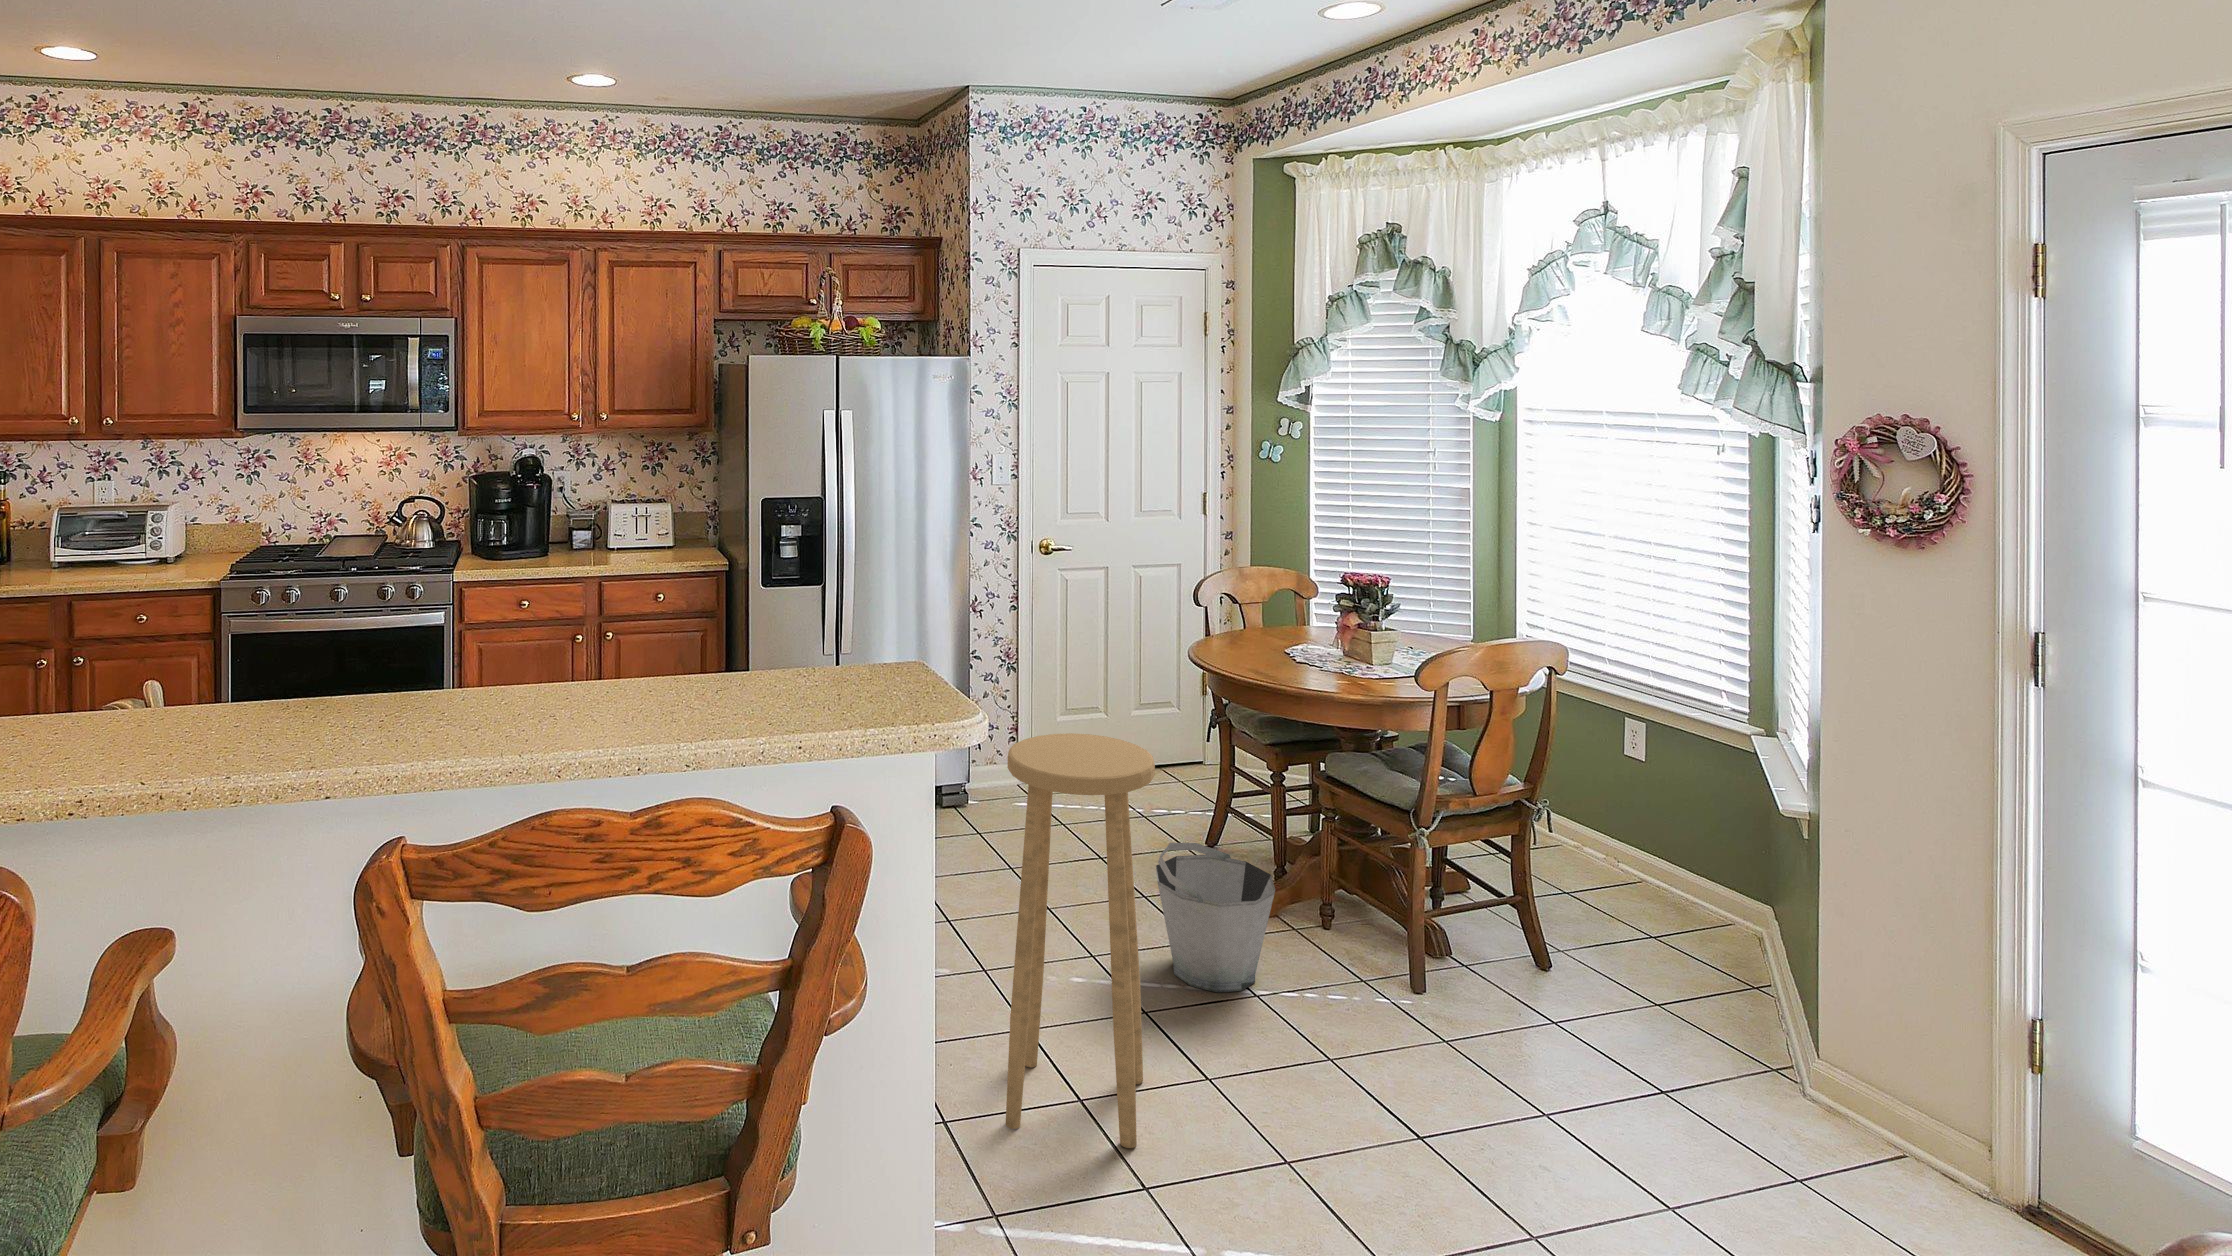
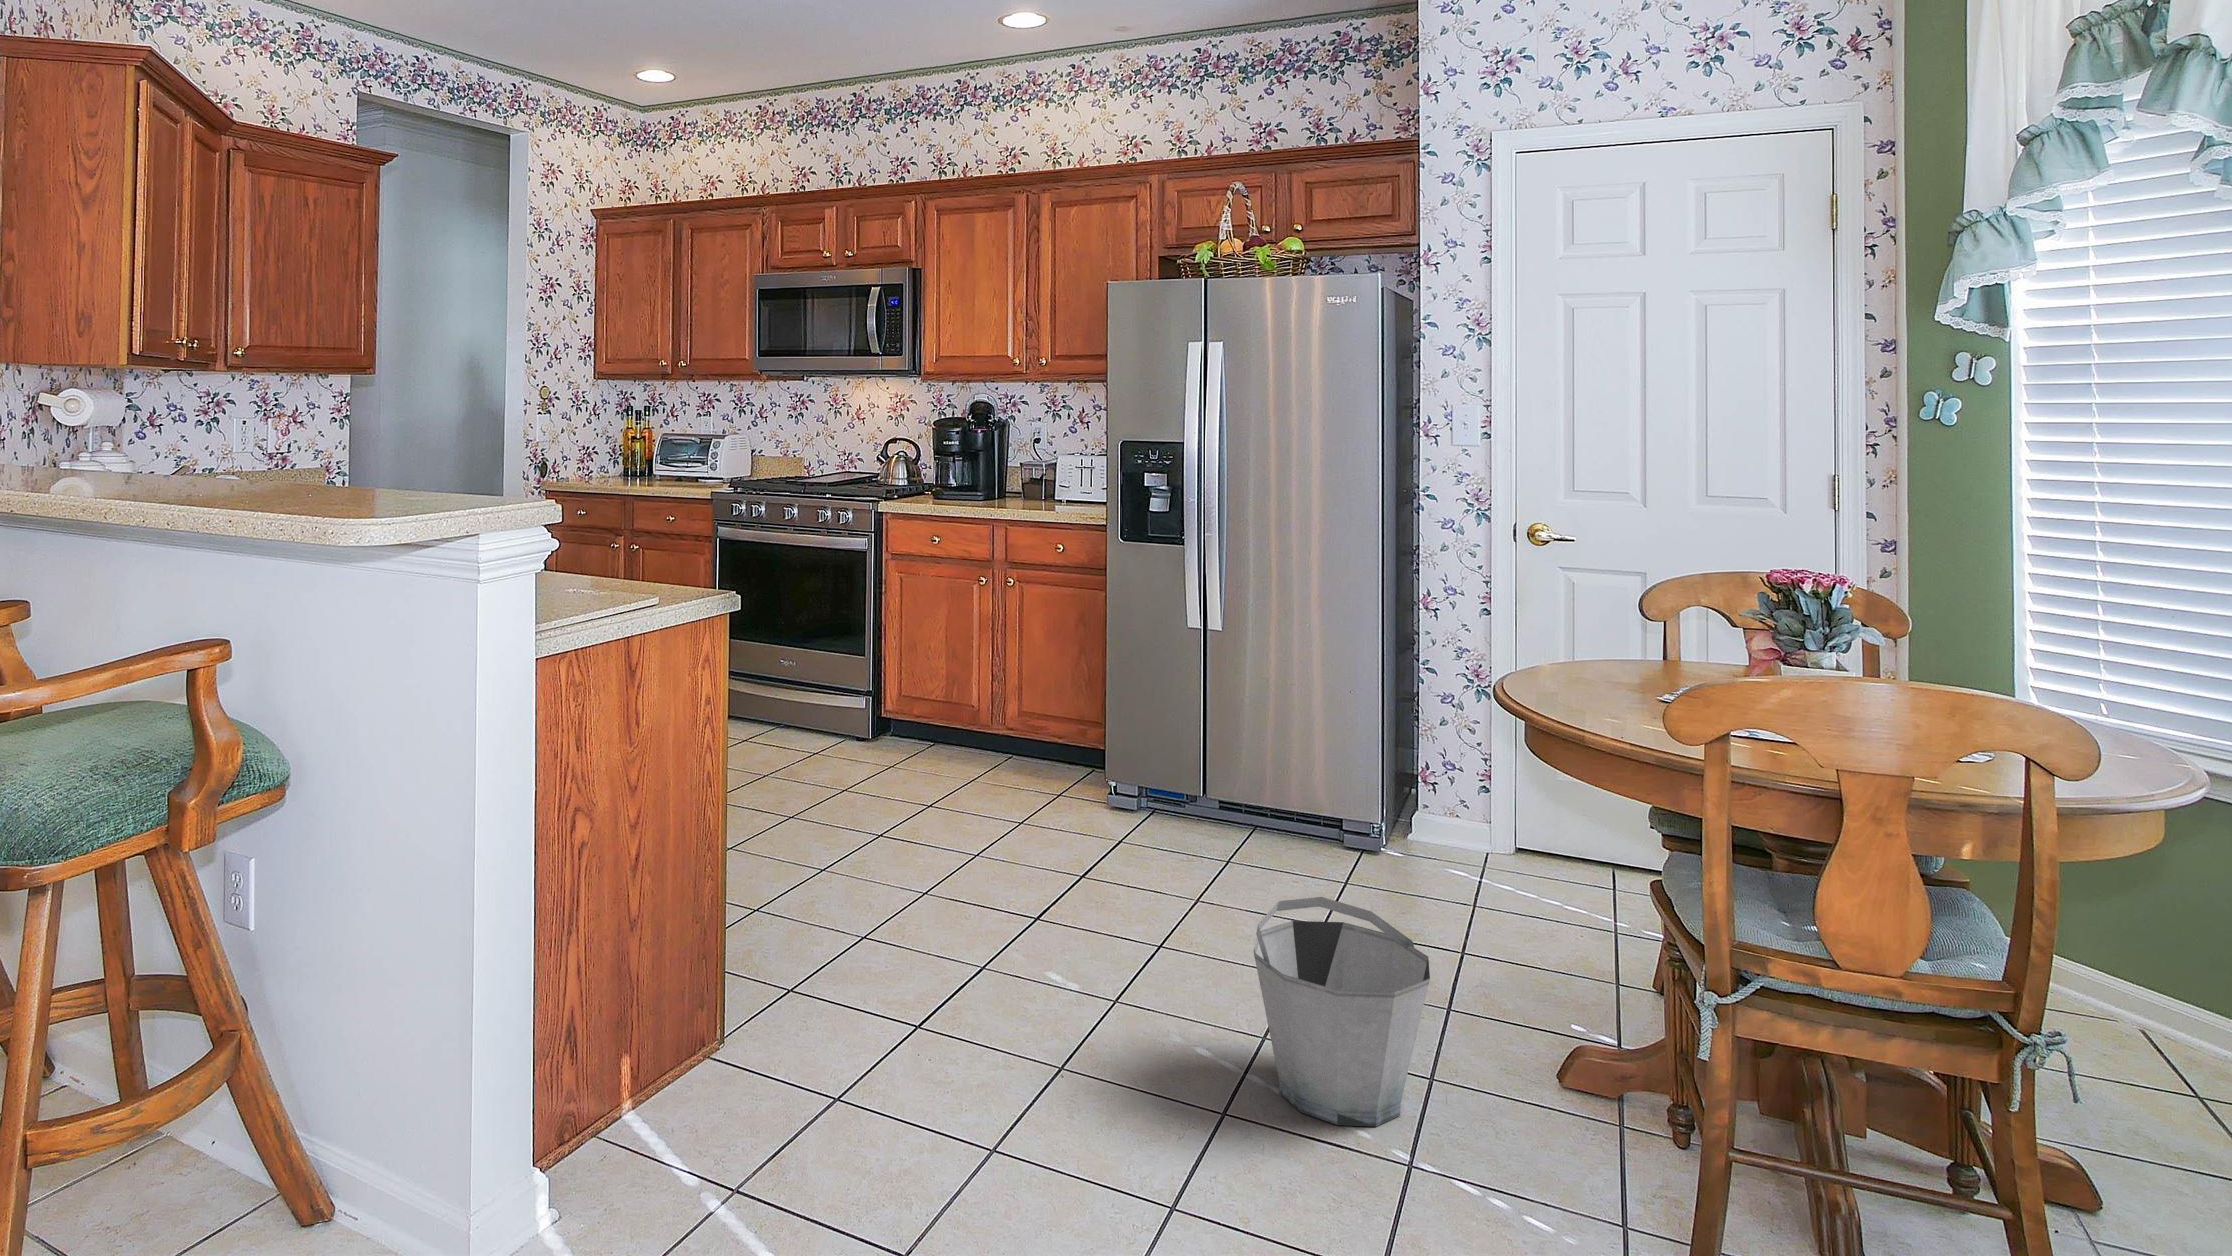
stool: present [1006,733,1155,1148] -> none [833,659,1040,1174]

